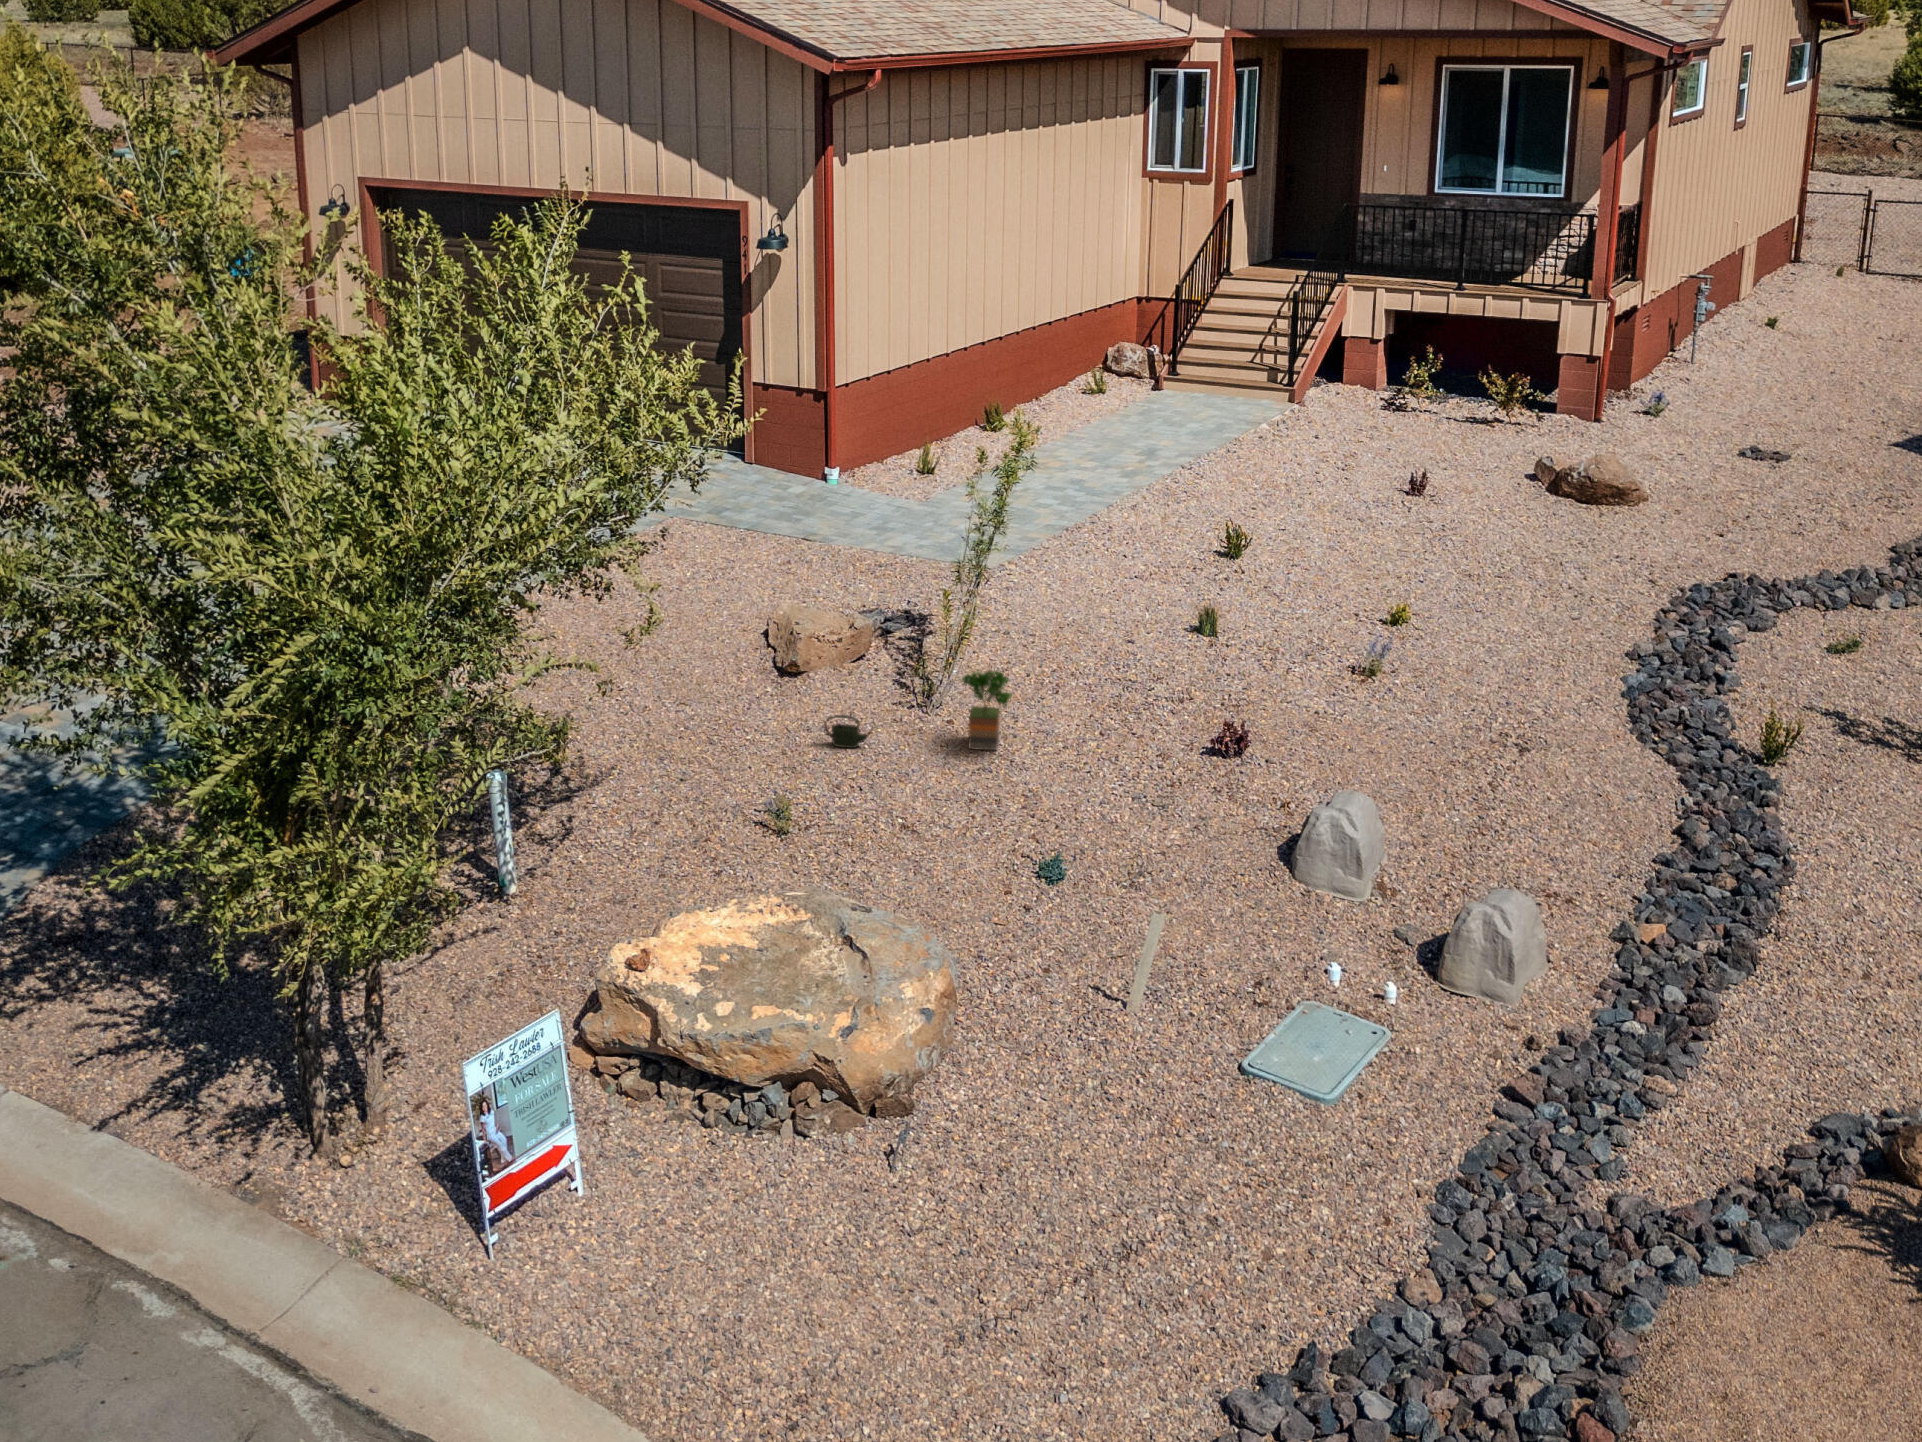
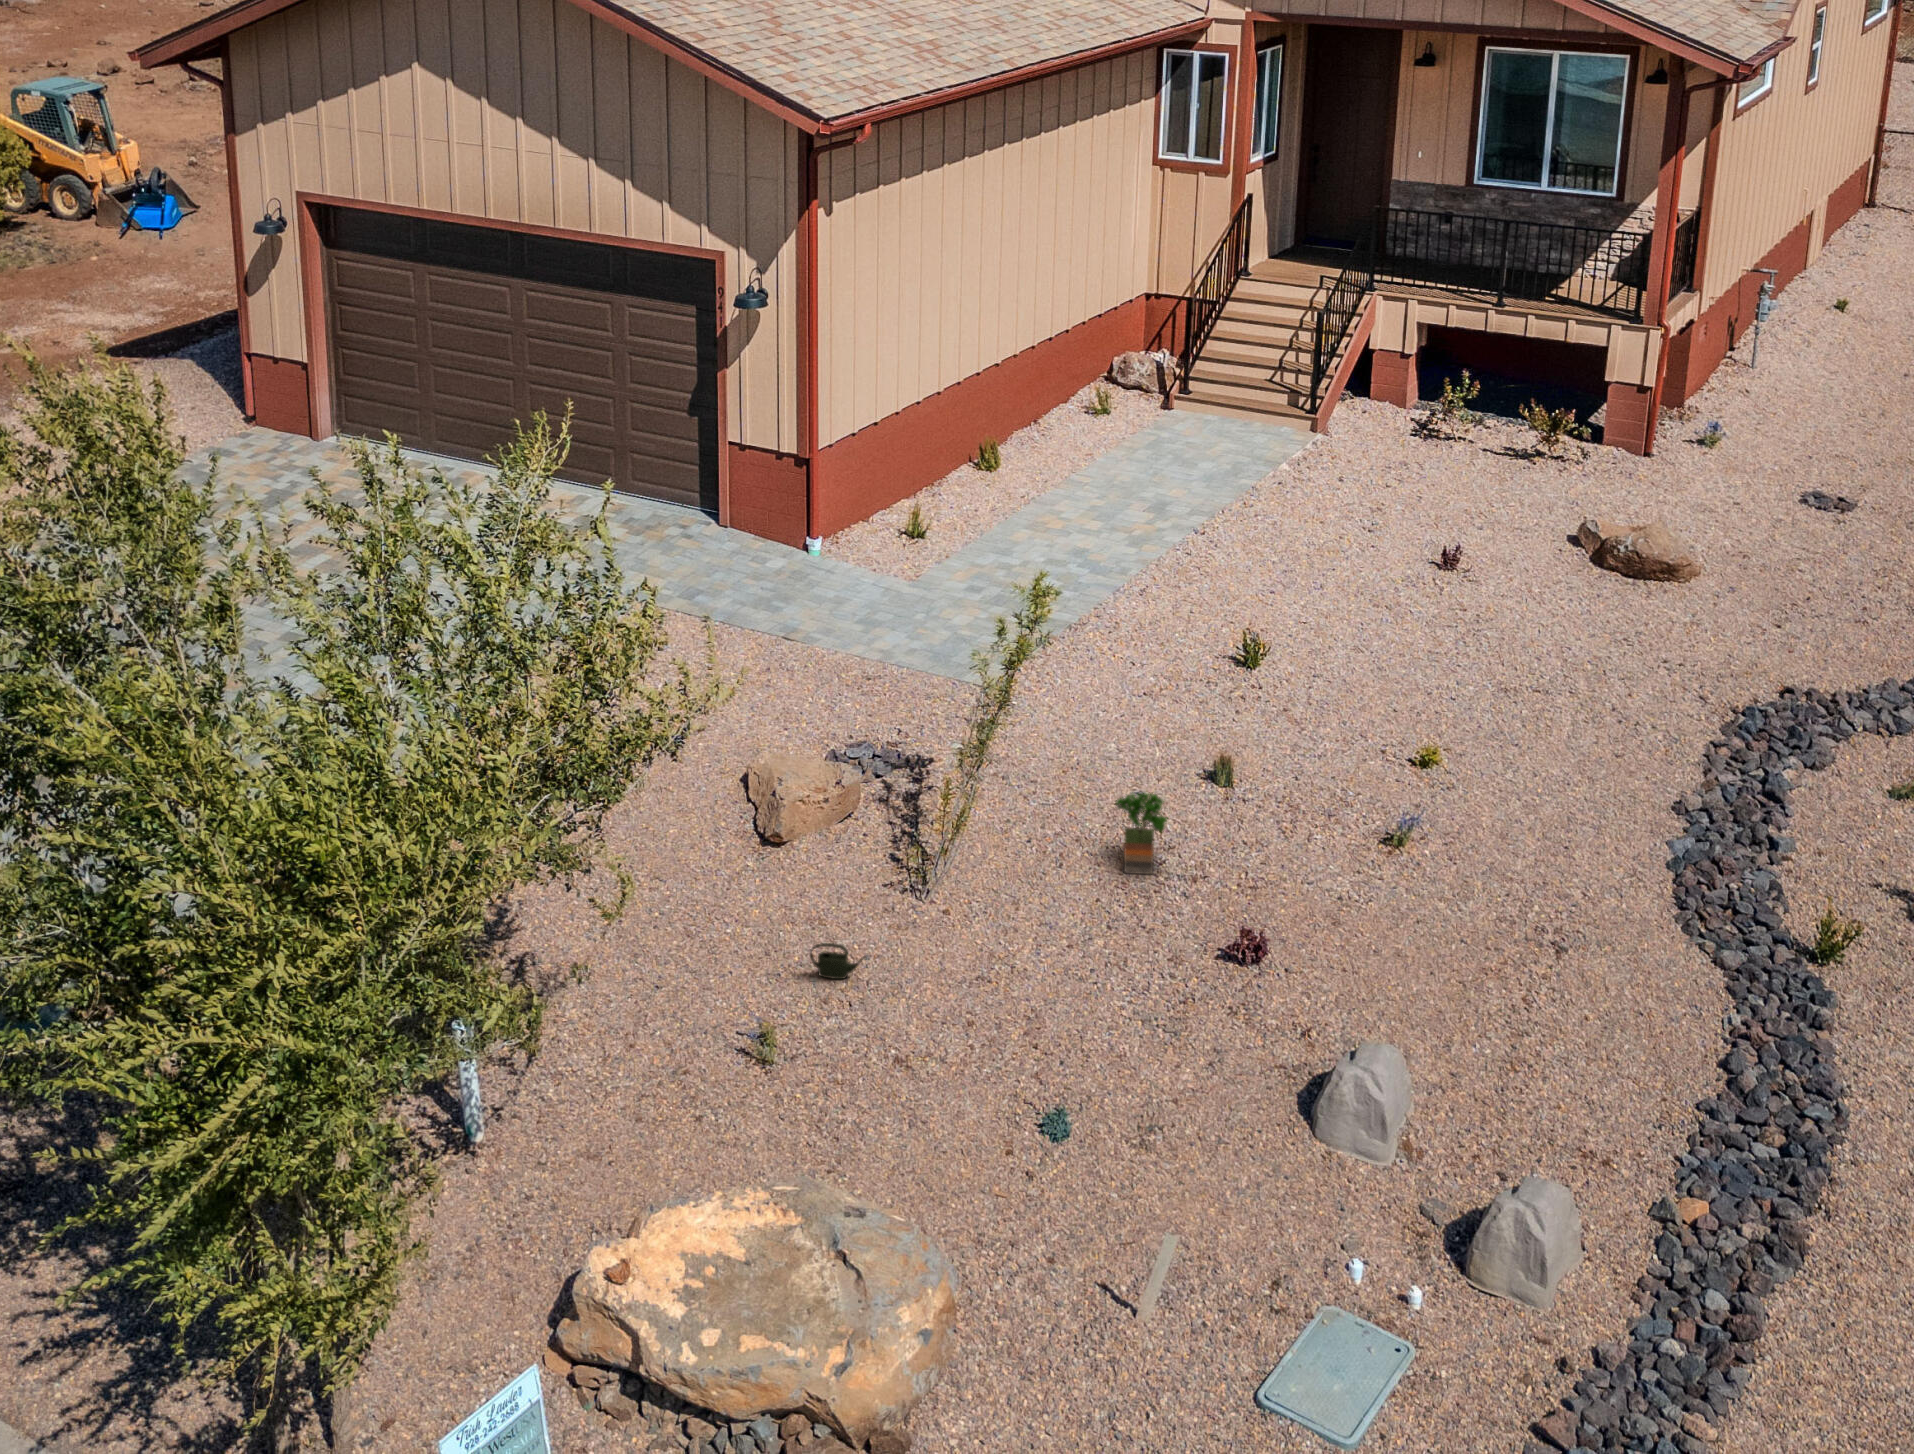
potted tree: present [962,671,1012,750] -> present [1116,792,1168,874]

